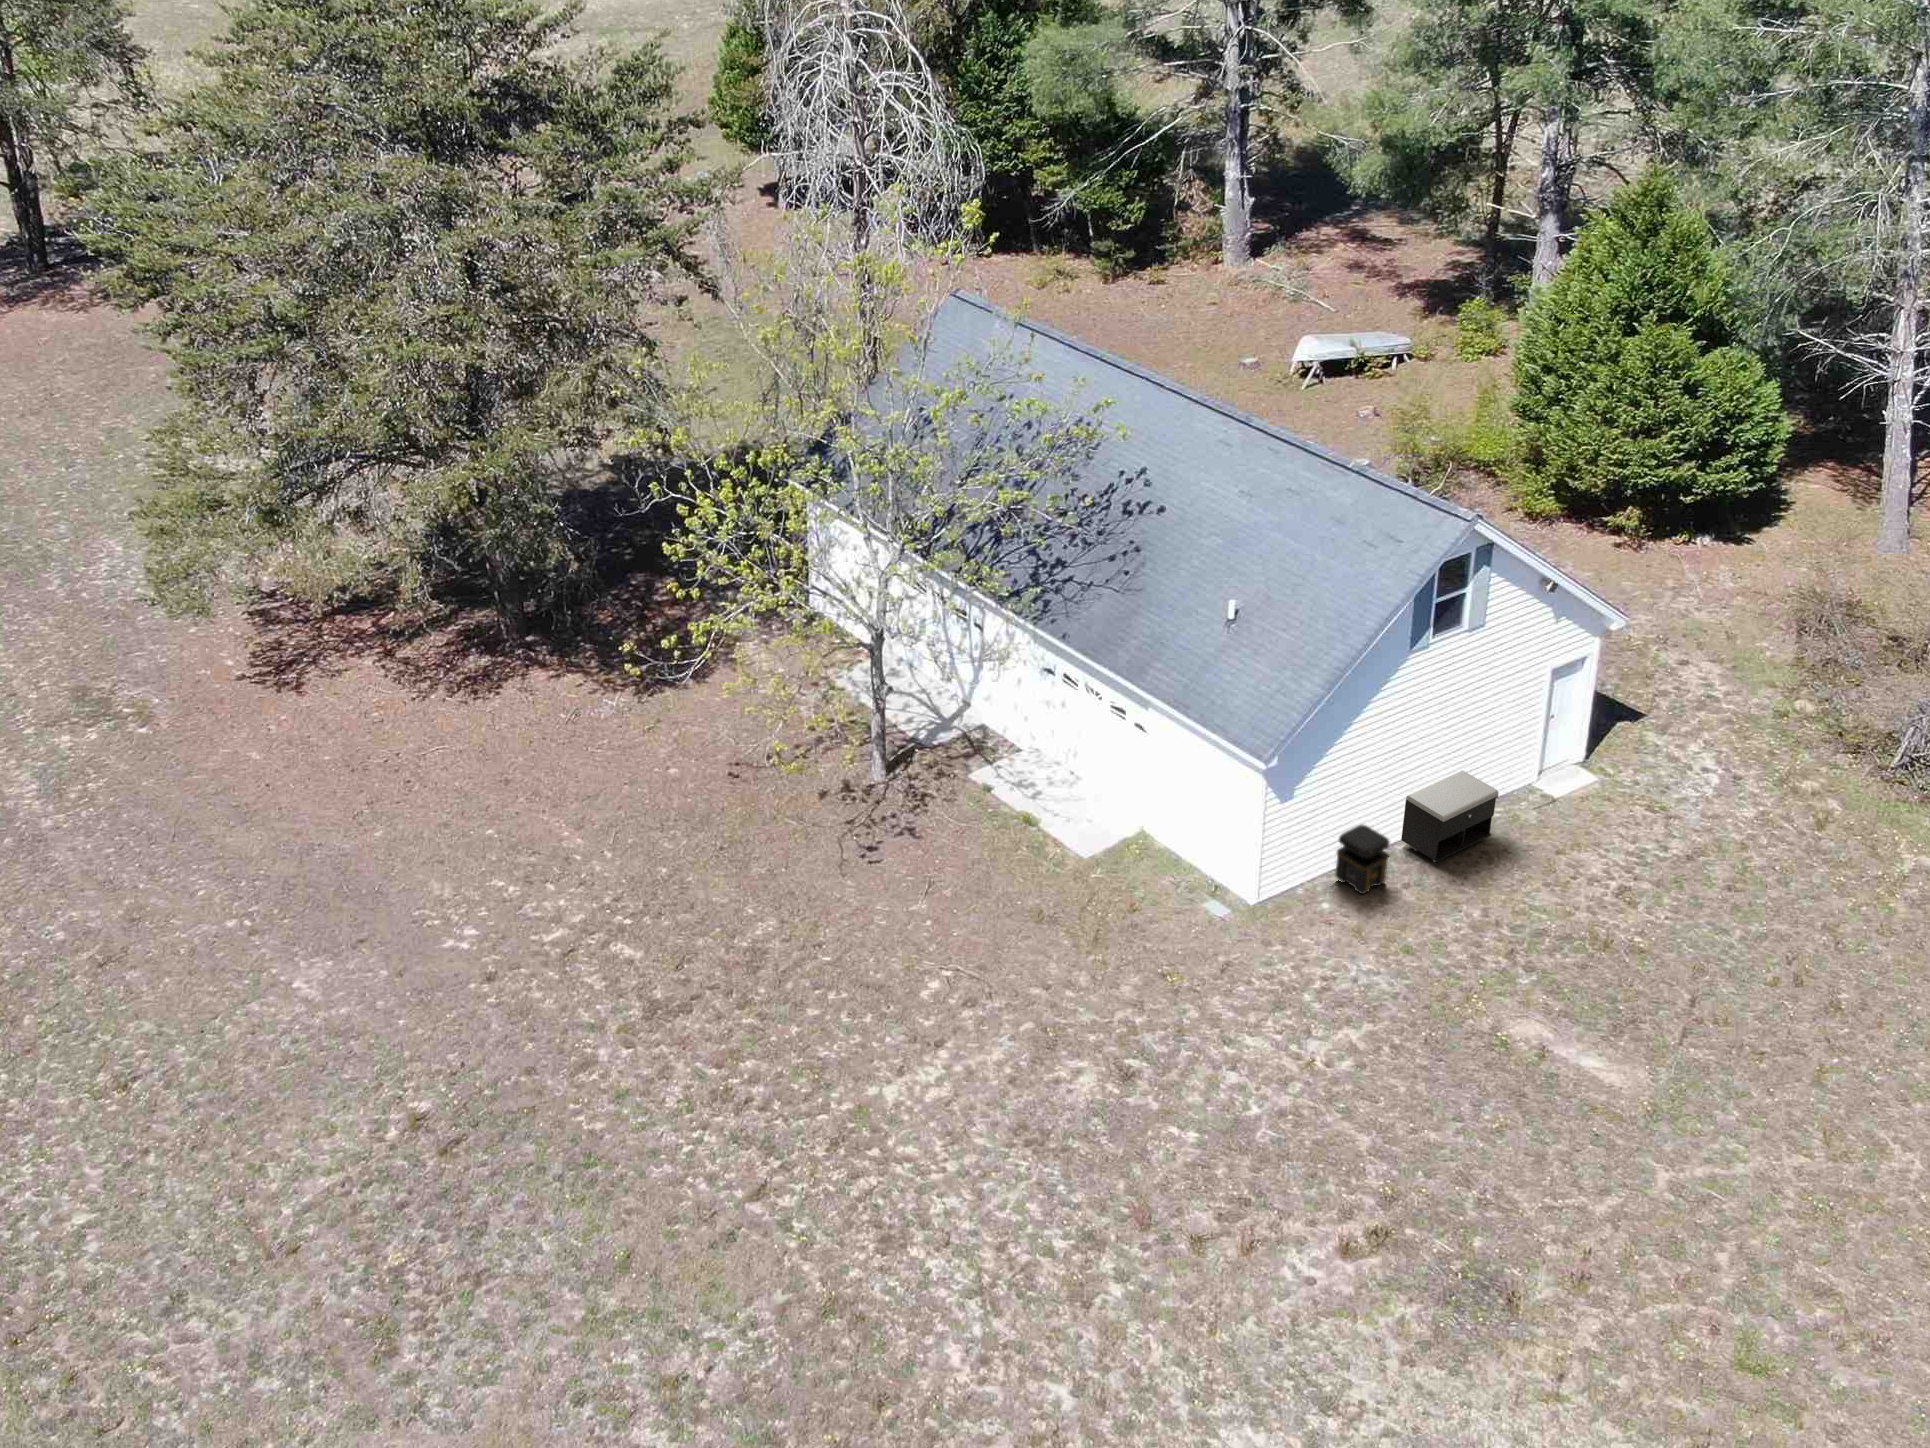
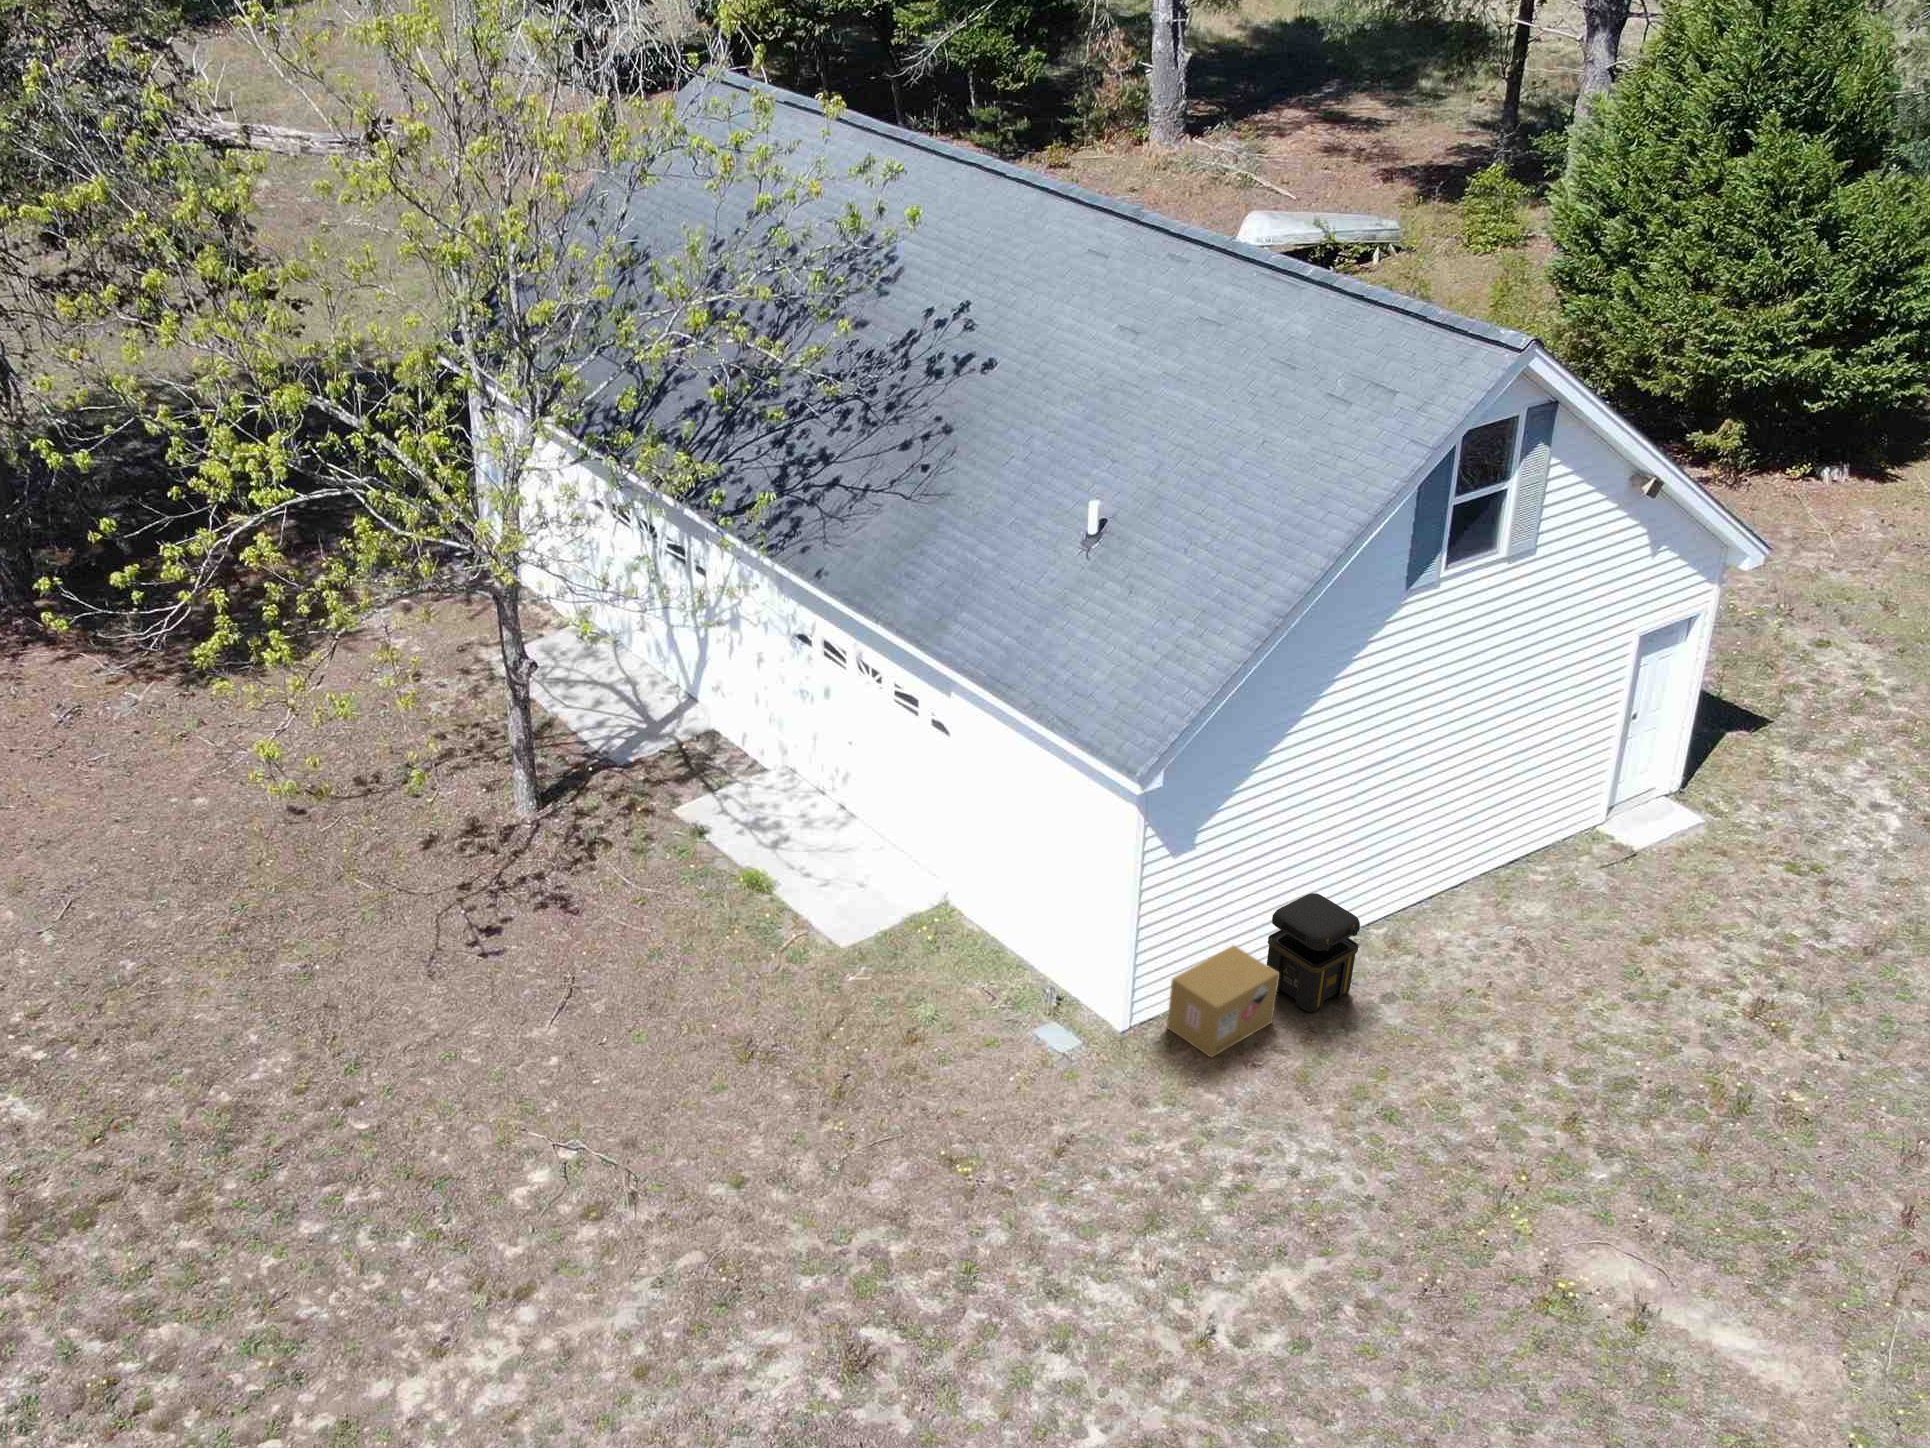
storage bench: present [1401,771,1498,862] -> none [1378,803,1546,957]
cardboard box: none [1280,855,1344,920] -> present [1167,946,1279,1058]

